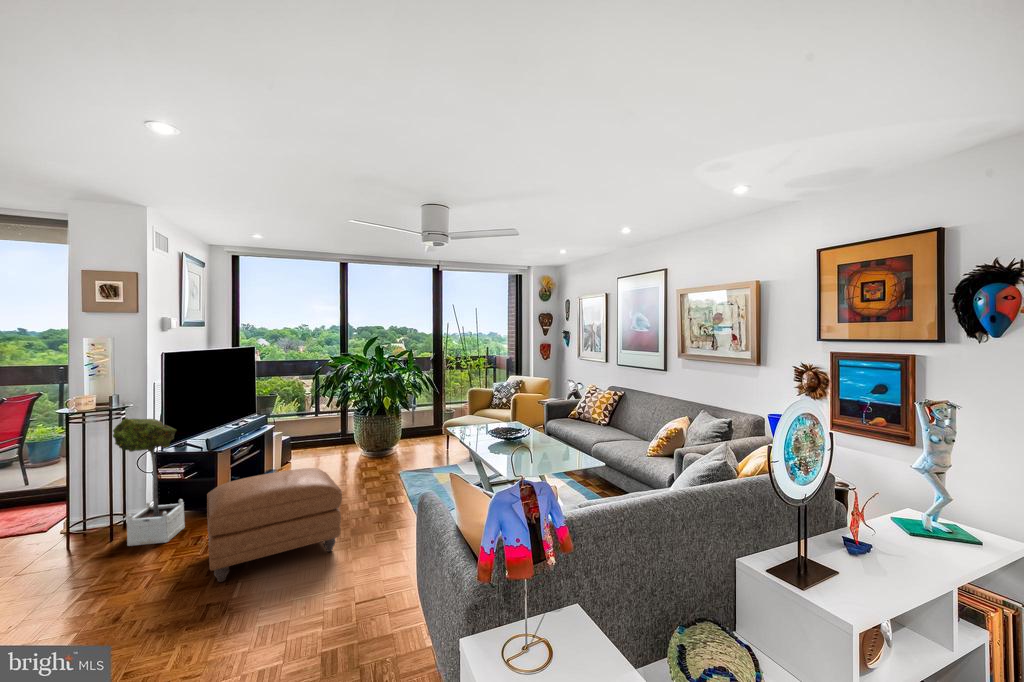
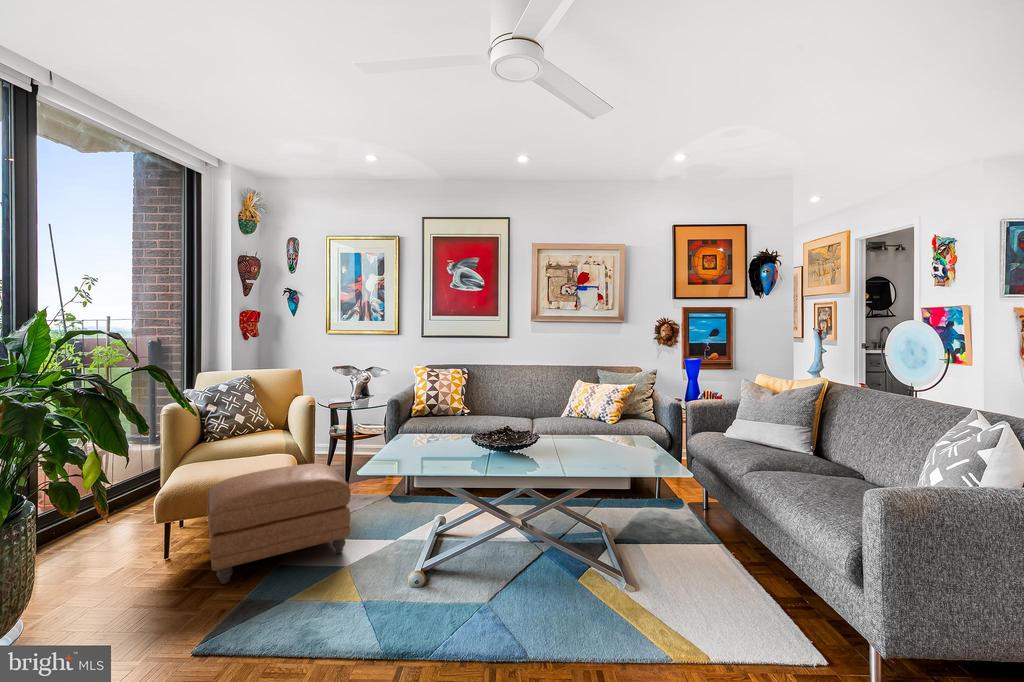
potted tree: present [113,418,185,546] -> none [107,411,186,549]

